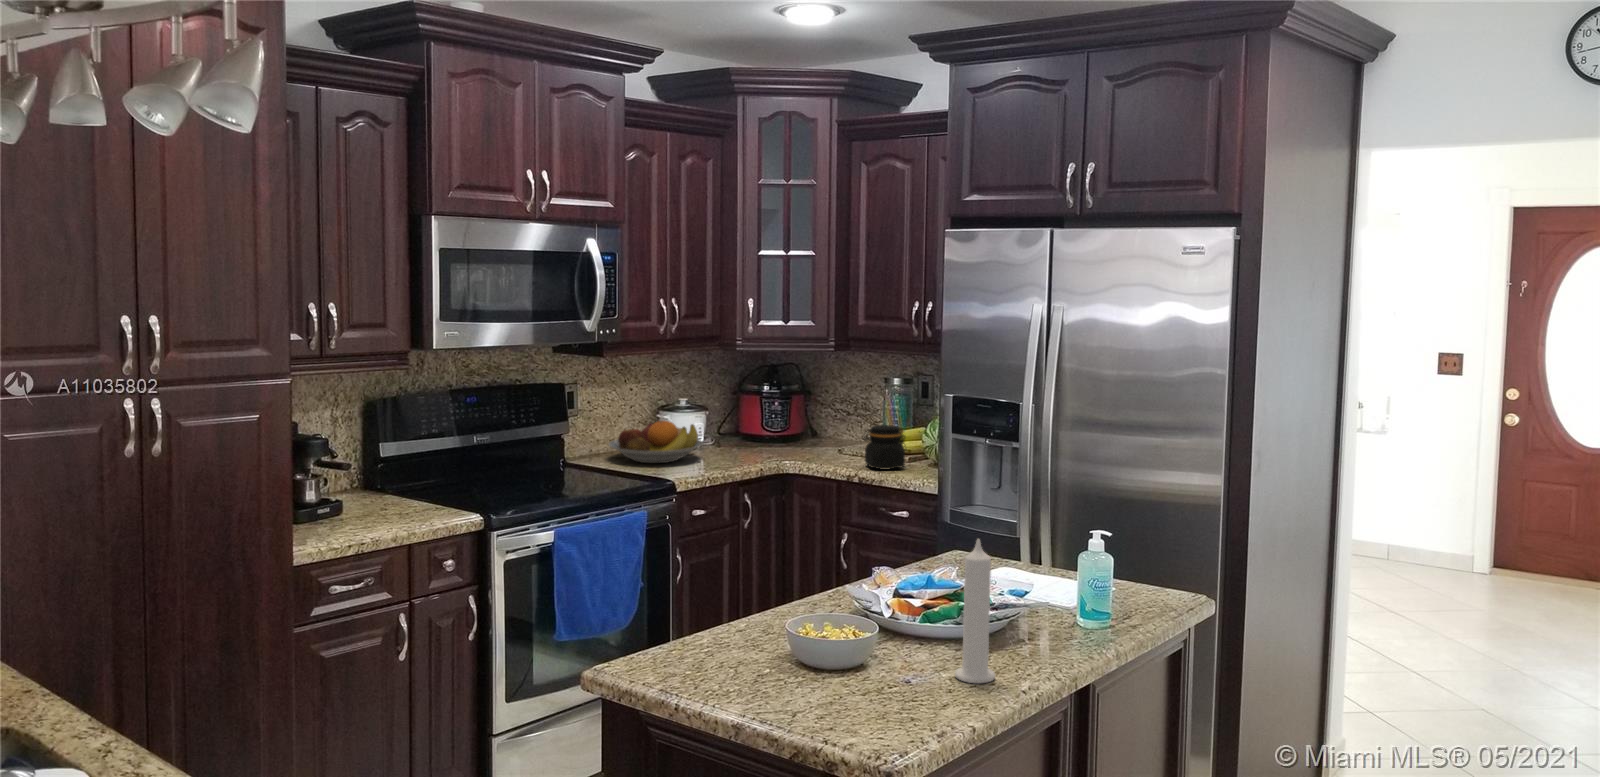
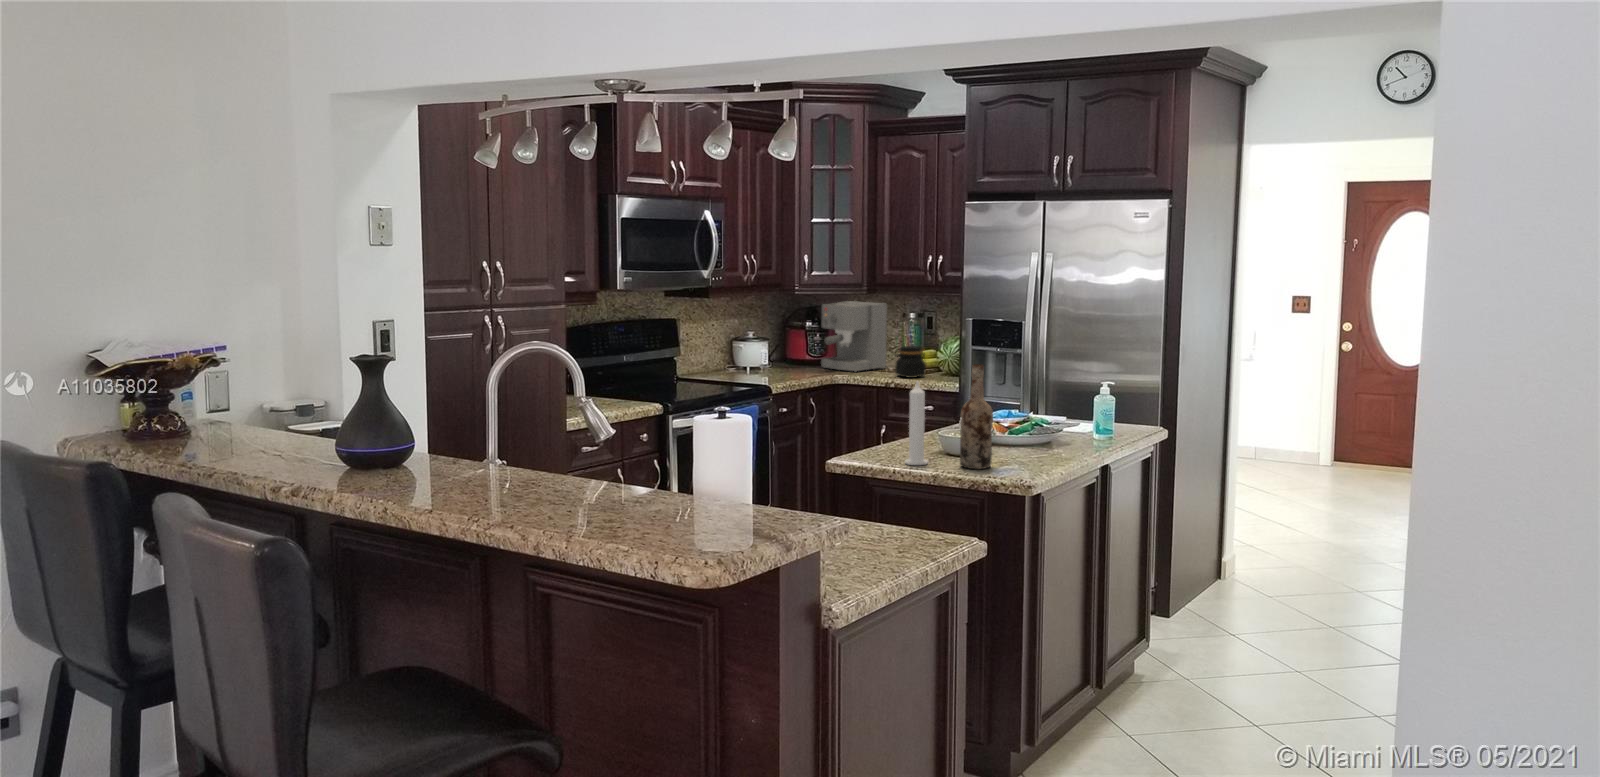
coffee maker: none [772,359,862,458] -> present [821,301,887,372]
fruit bowl: present [609,421,703,463] -> none [707,346,776,377]
wine bottle: none [797,522,855,711] -> present [960,364,993,469]
candle: present [955,539,995,683] -> present [905,382,928,465]

